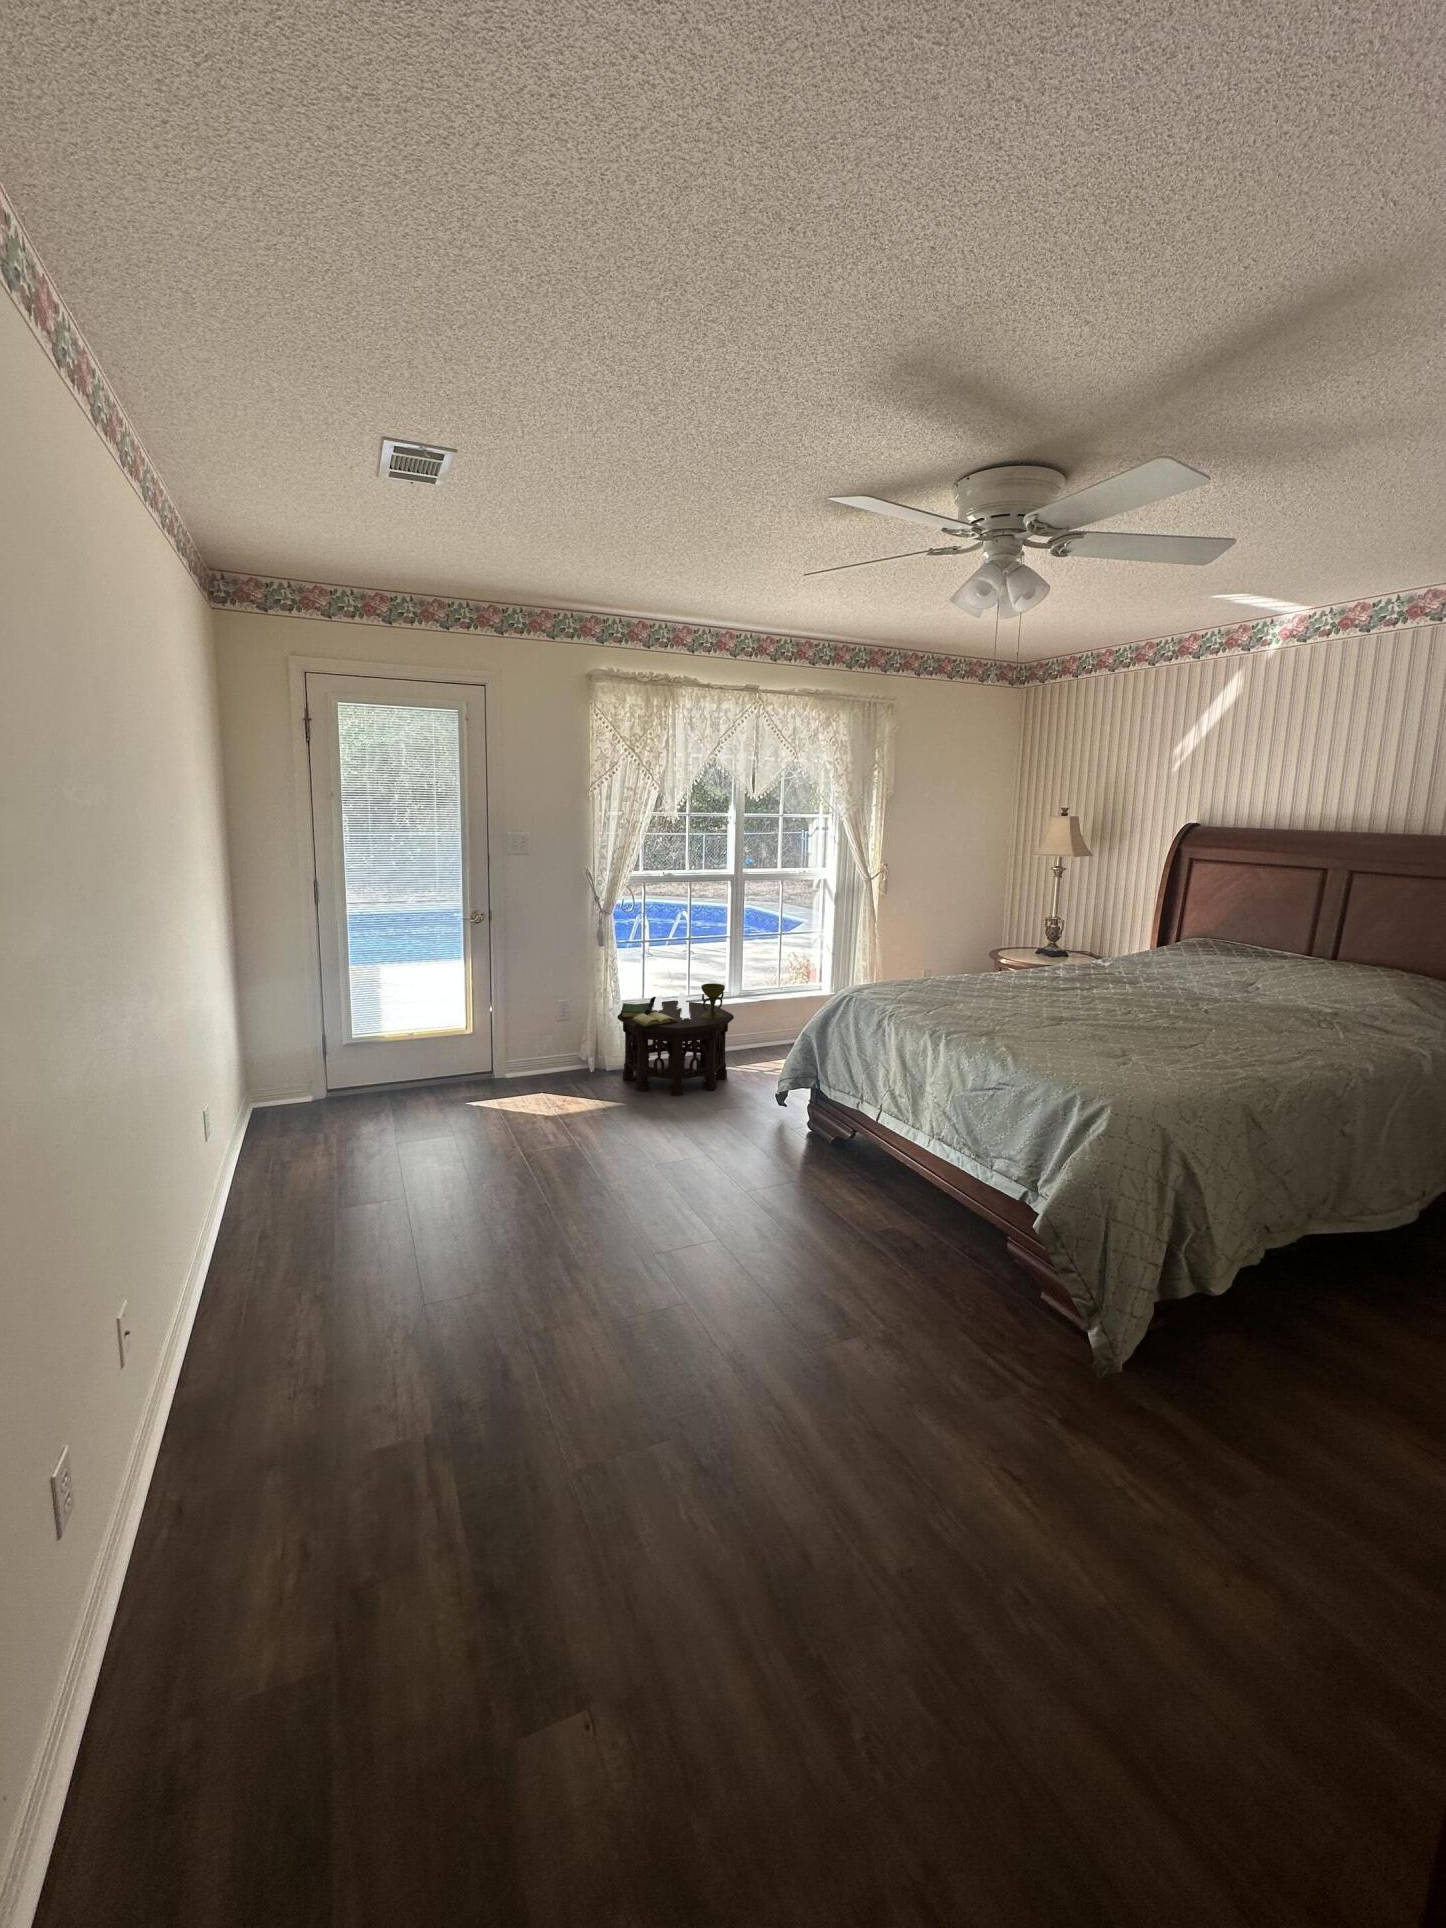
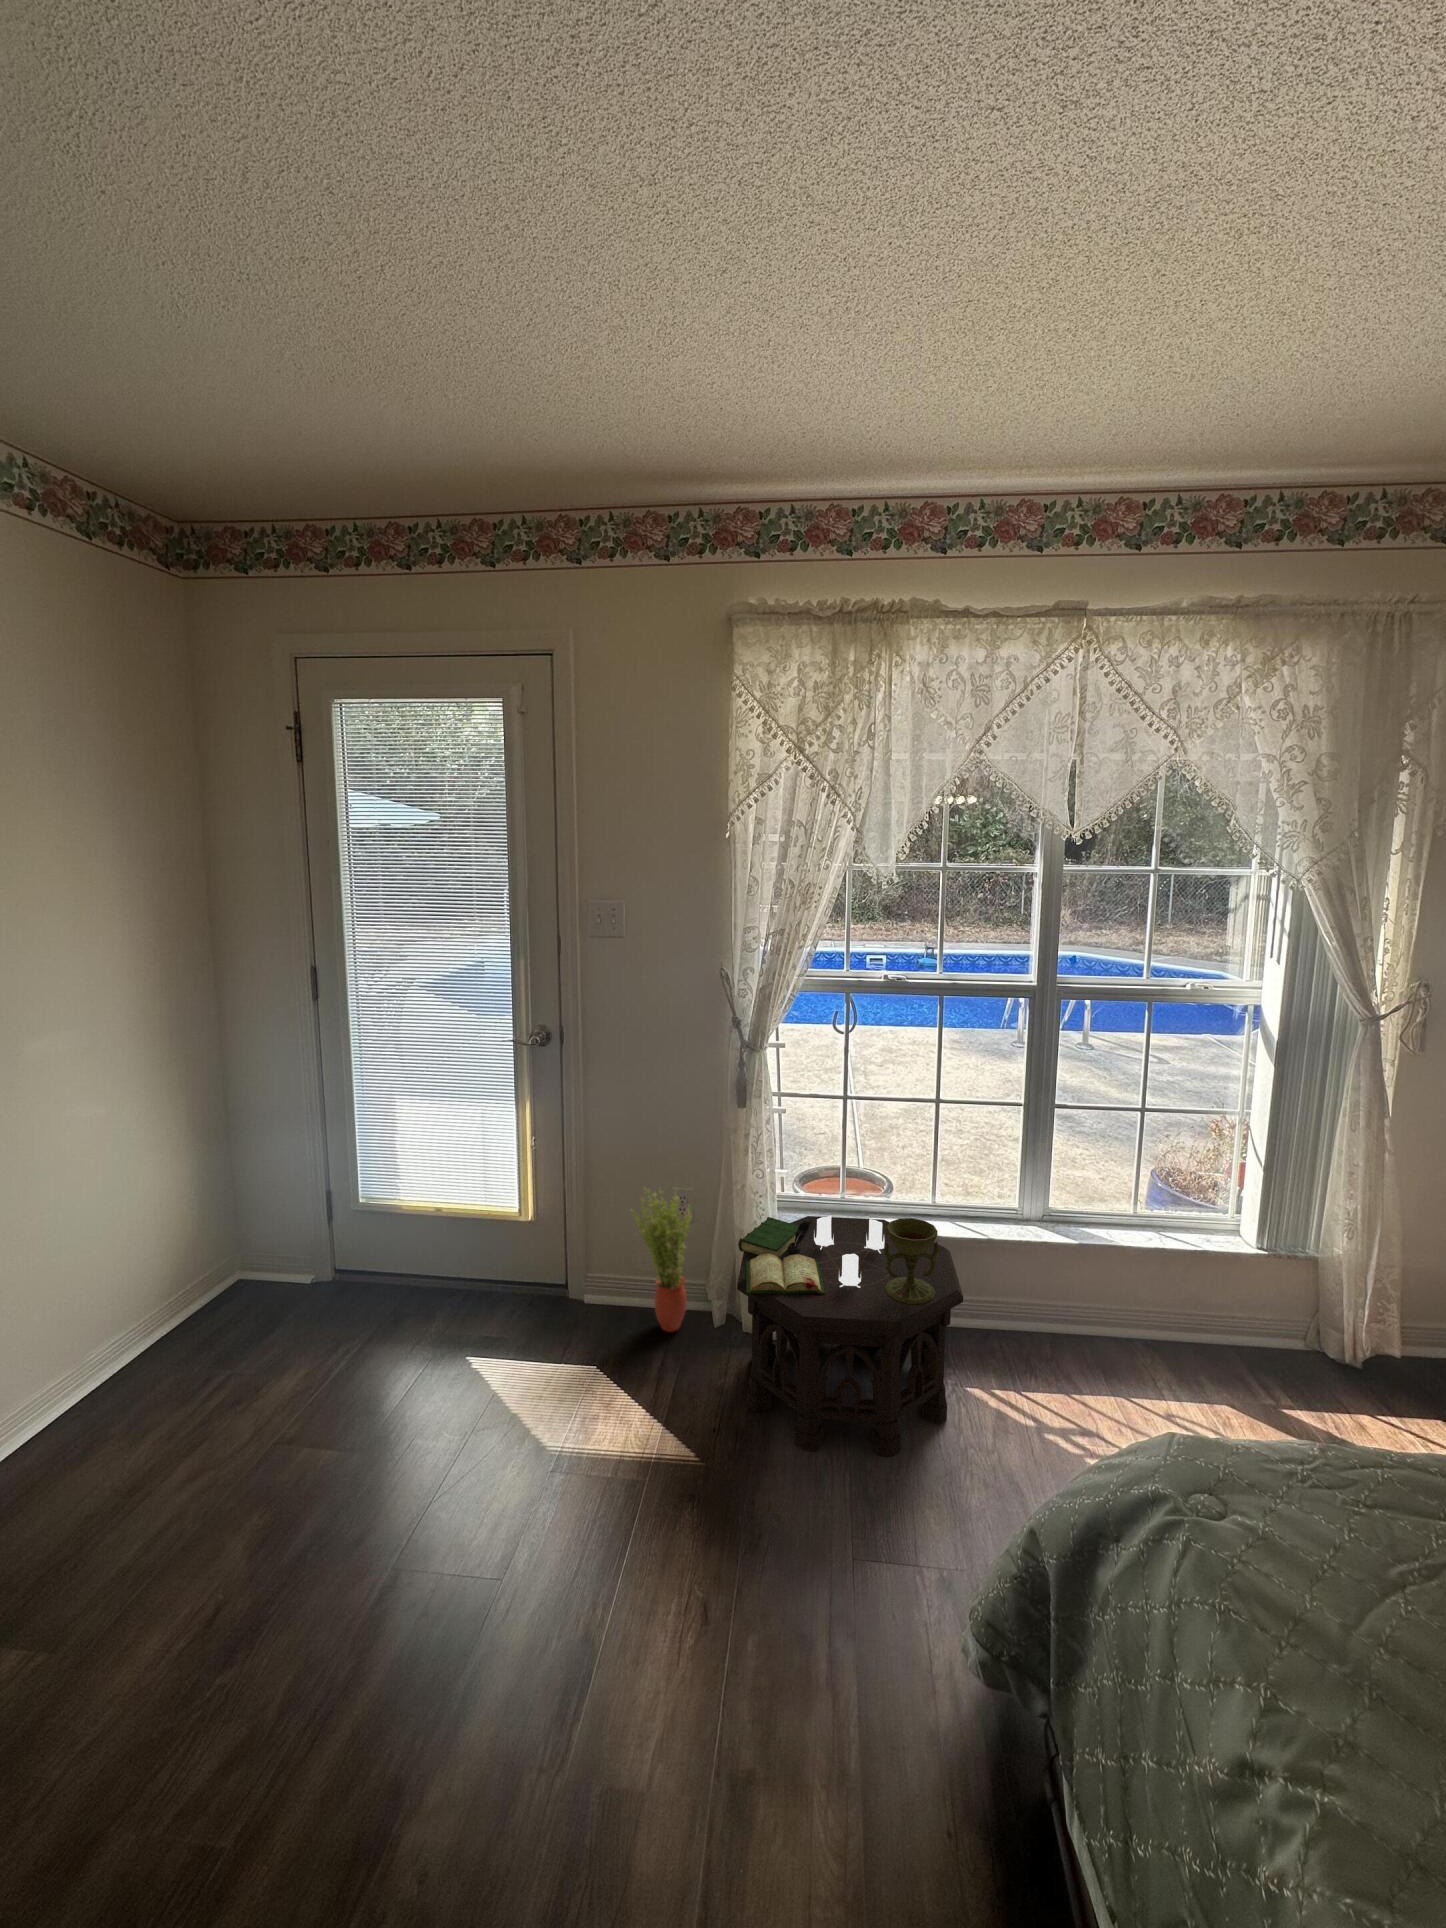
potted plant: none [547,997,584,1079] -> present [634,1187,692,1332]

